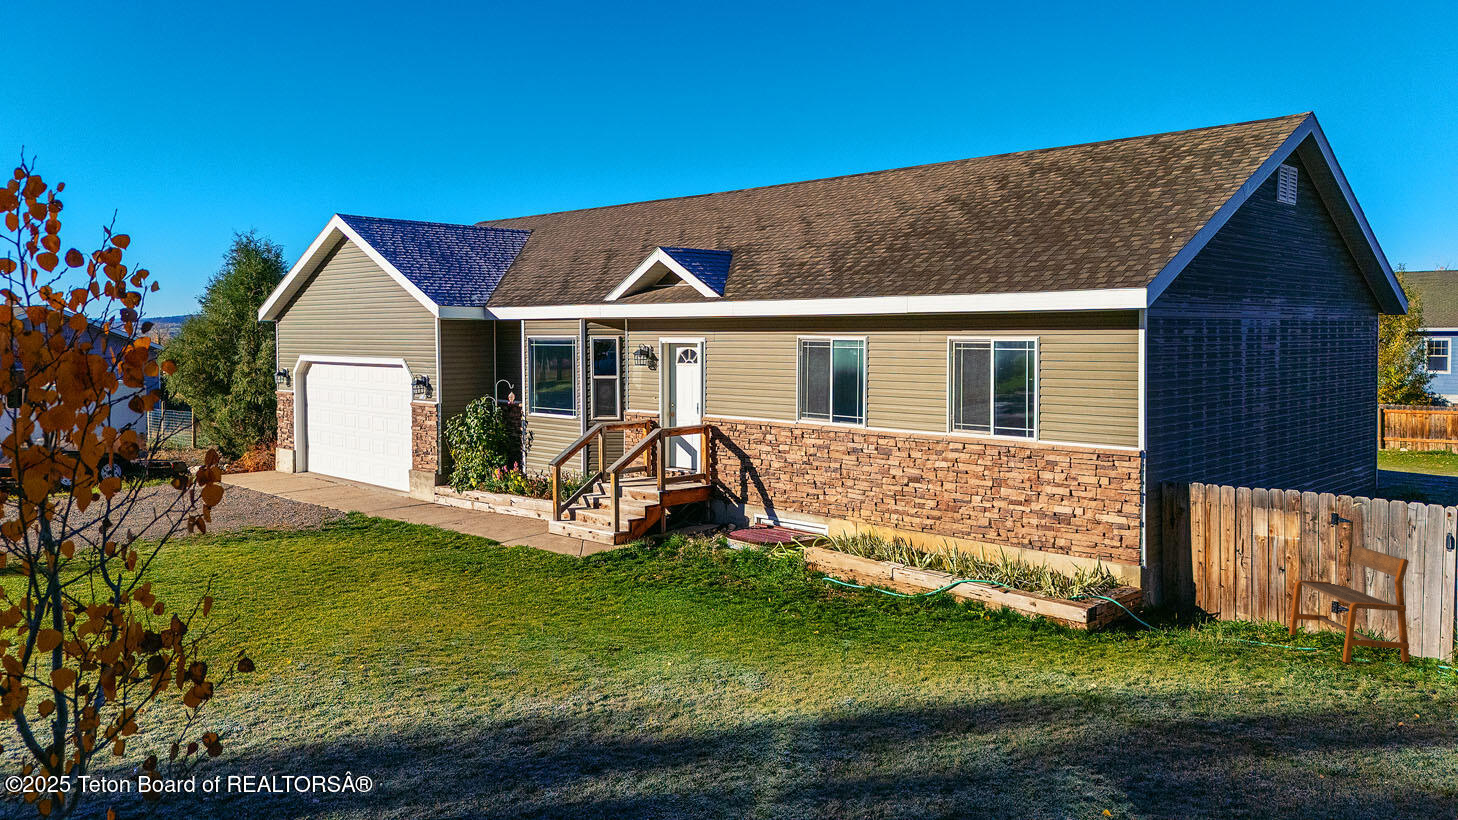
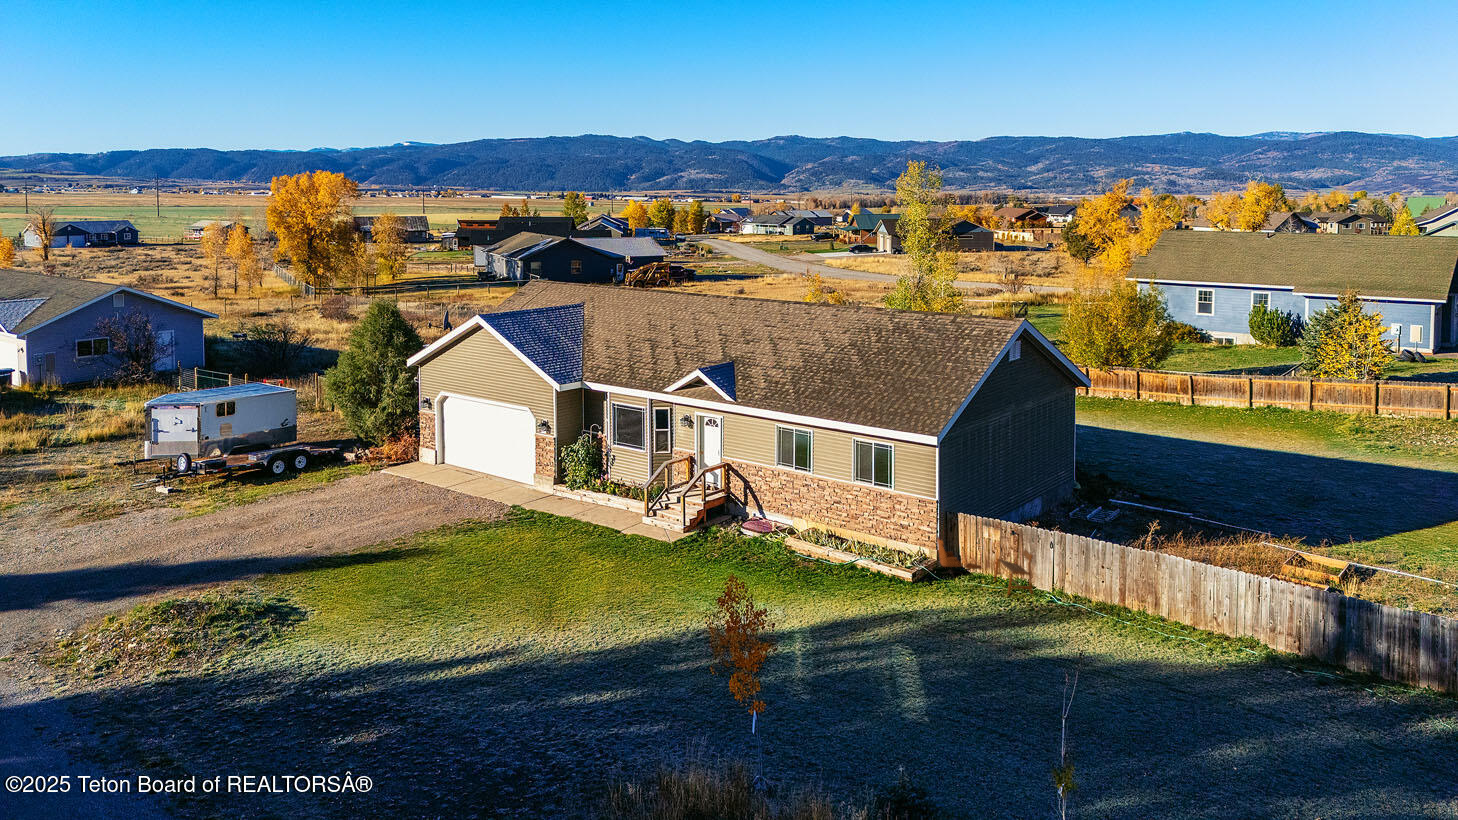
lounge chair: none [1141,531,1255,626] -> present [937,537,982,574]

